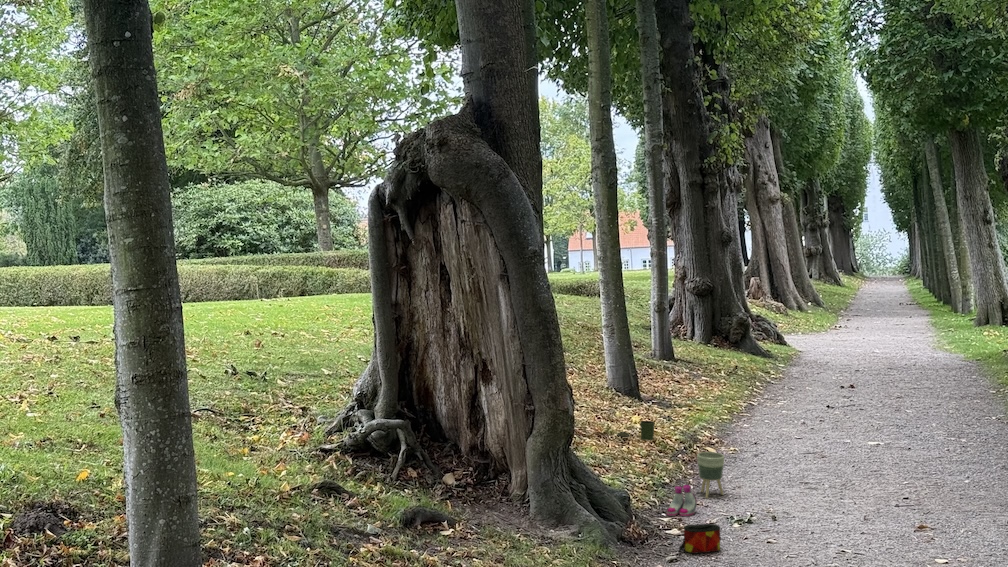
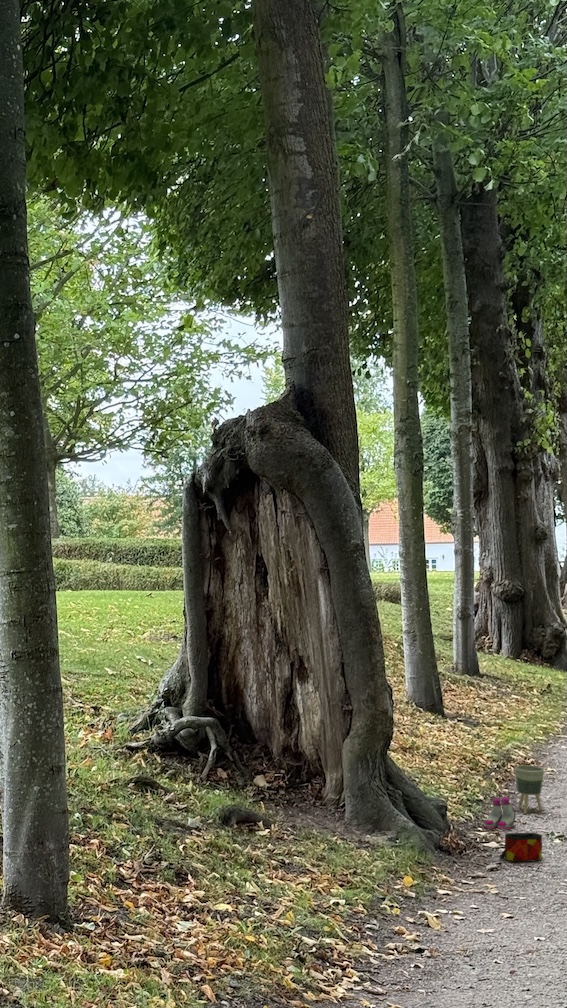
trash can: present [617,421,655,441] -> none [422,736,465,758]

